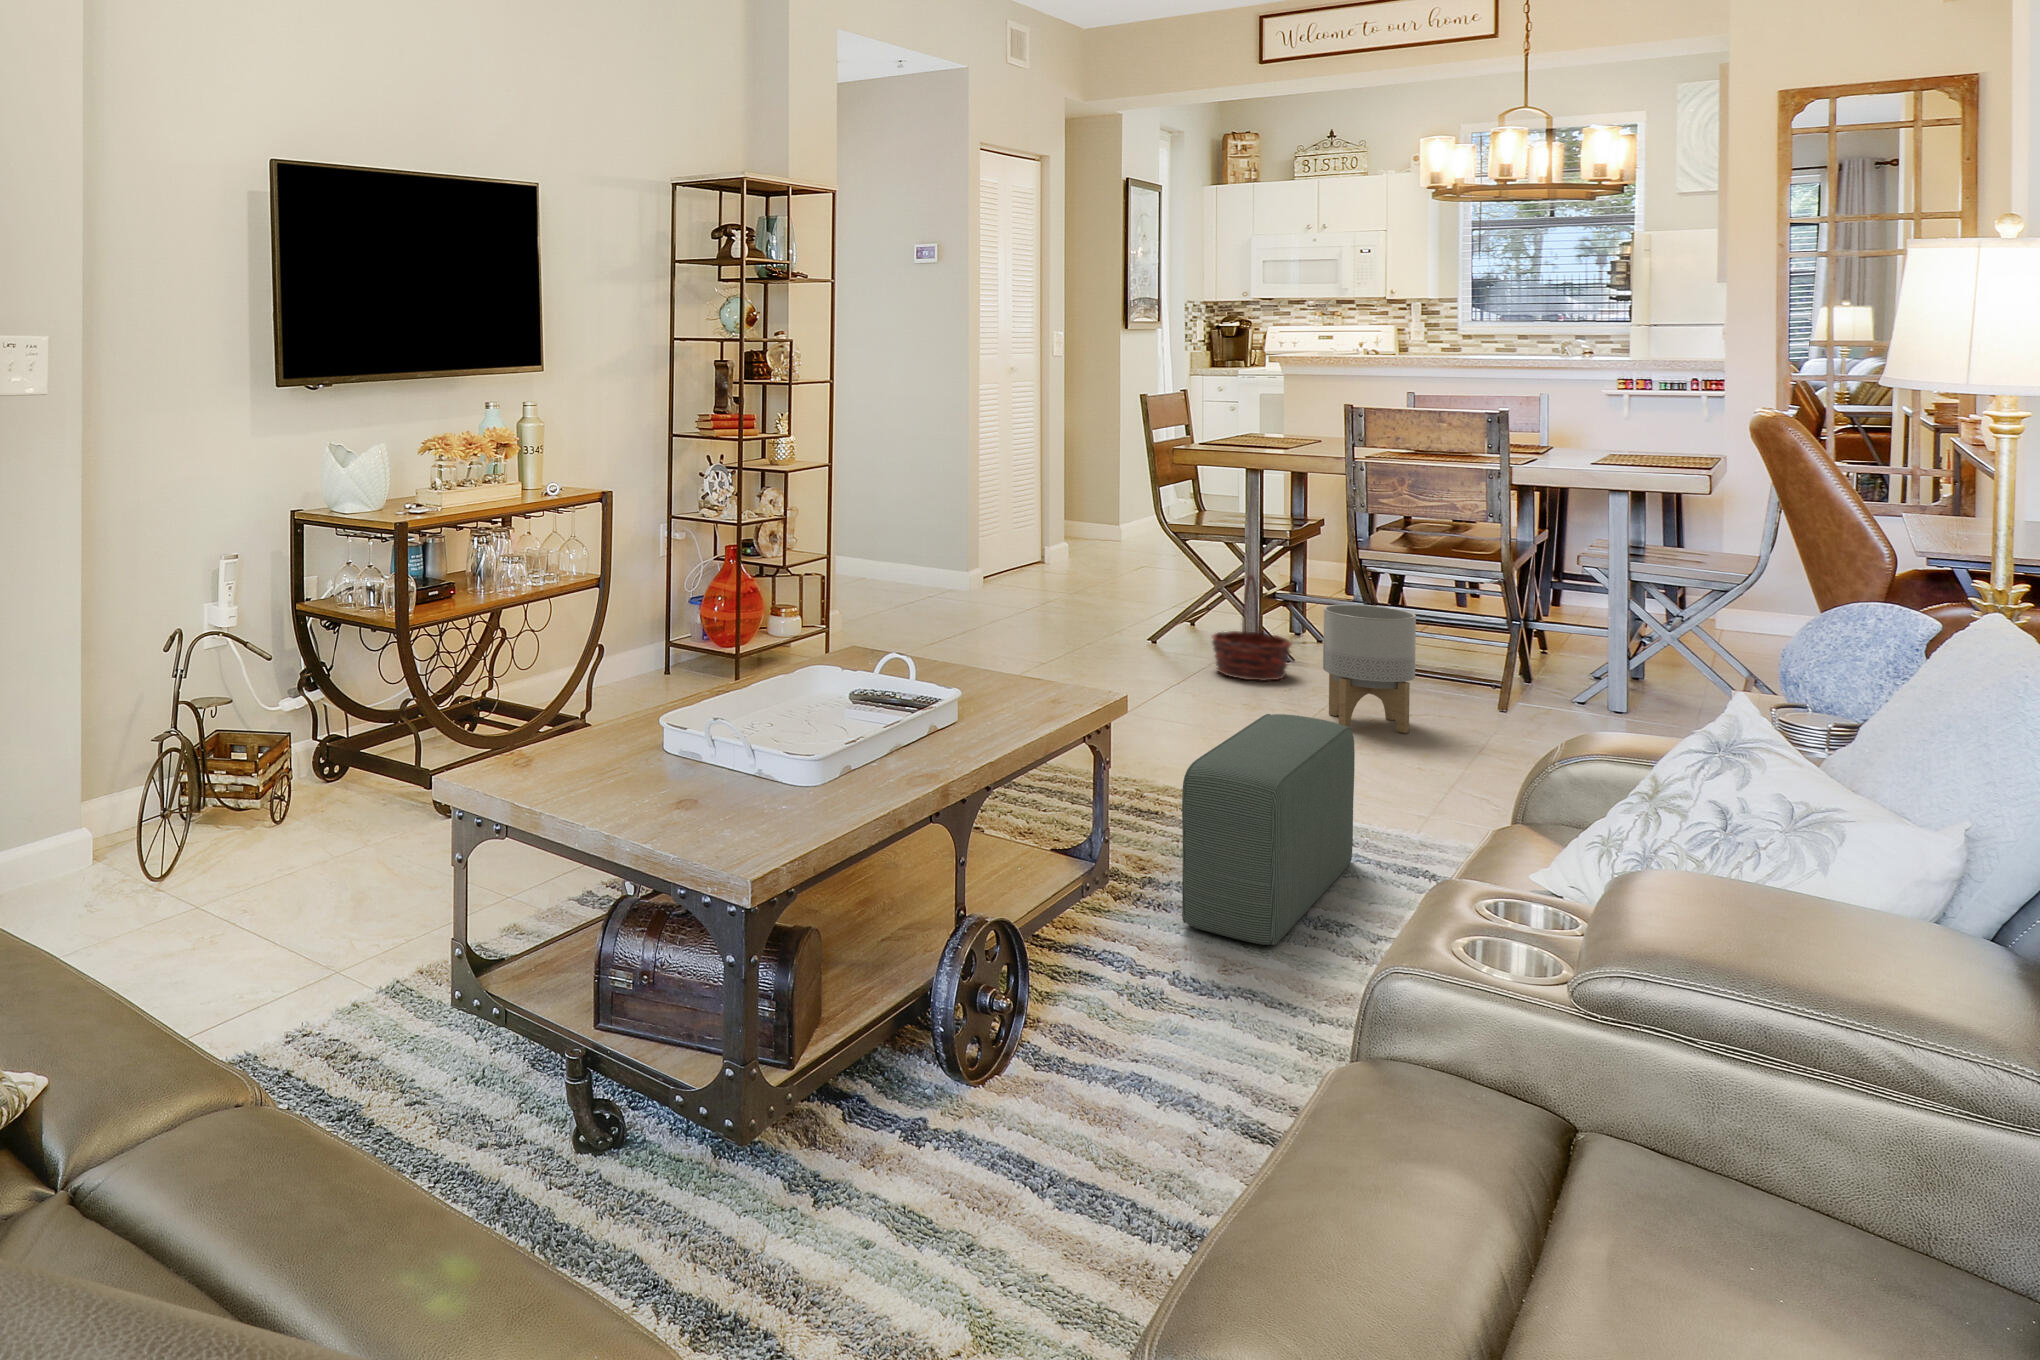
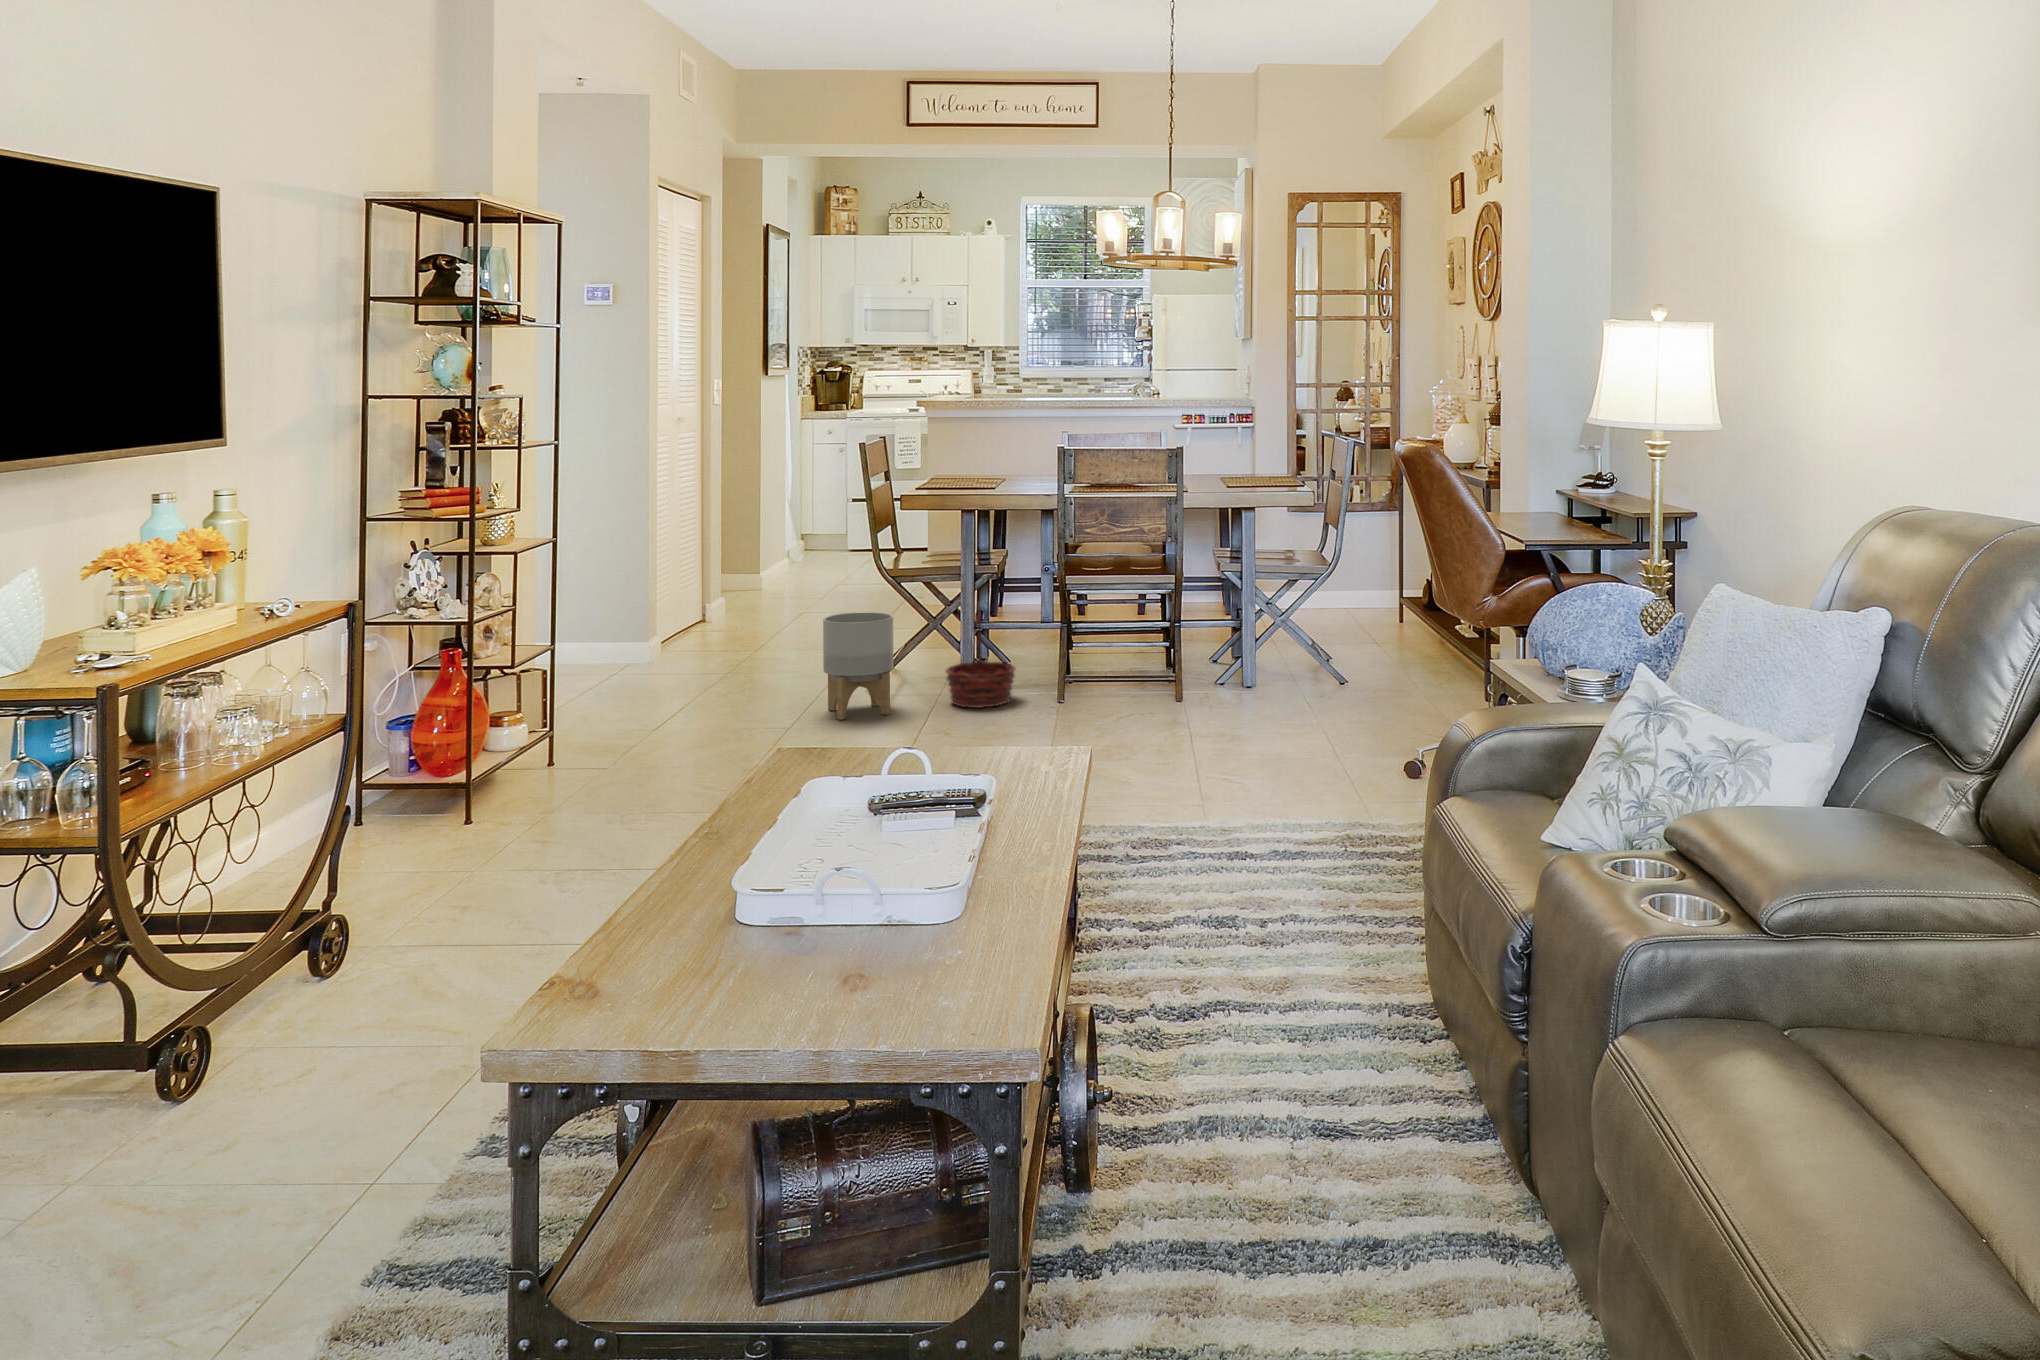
planter: present [1323,604,1416,733] -> present [823,612,893,720]
pouf: present [1182,714,1355,945] -> none [1119,734,1210,957]

